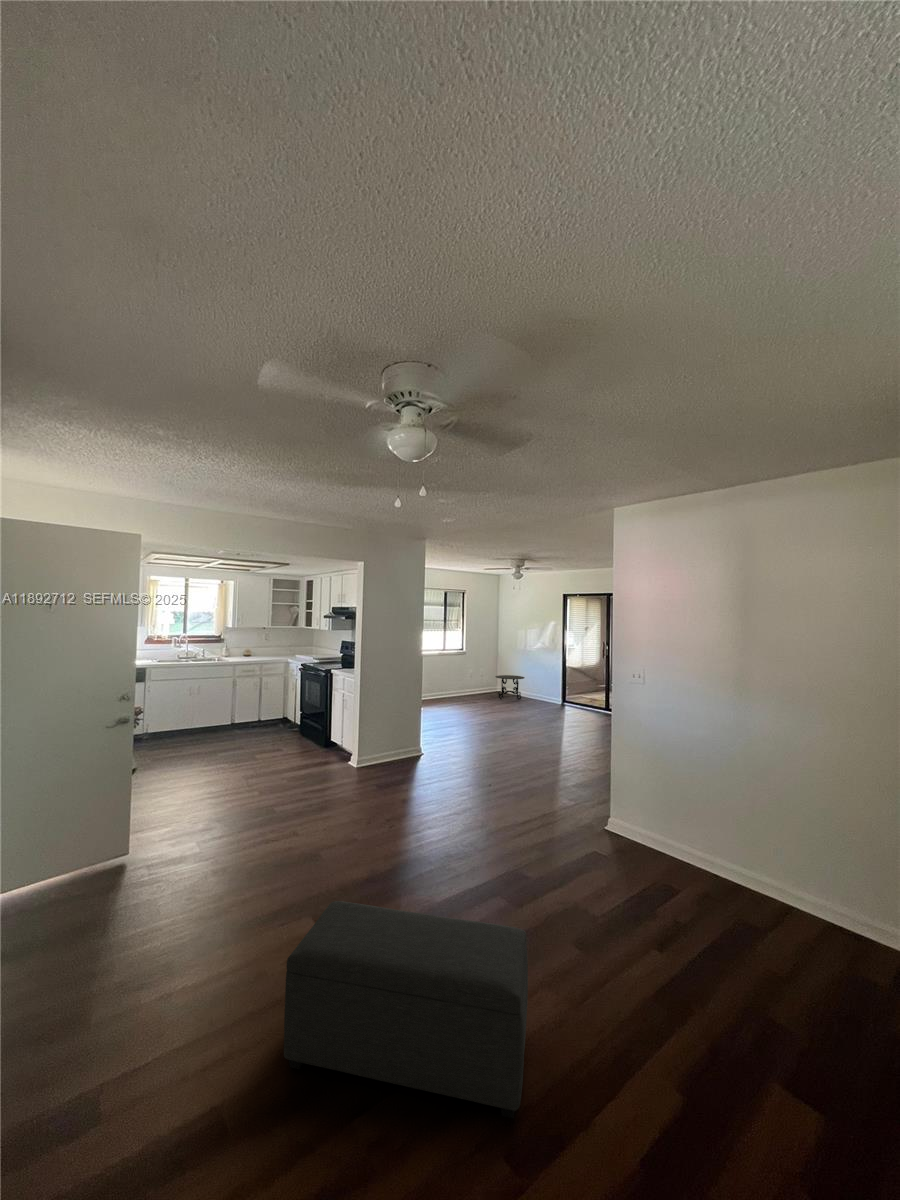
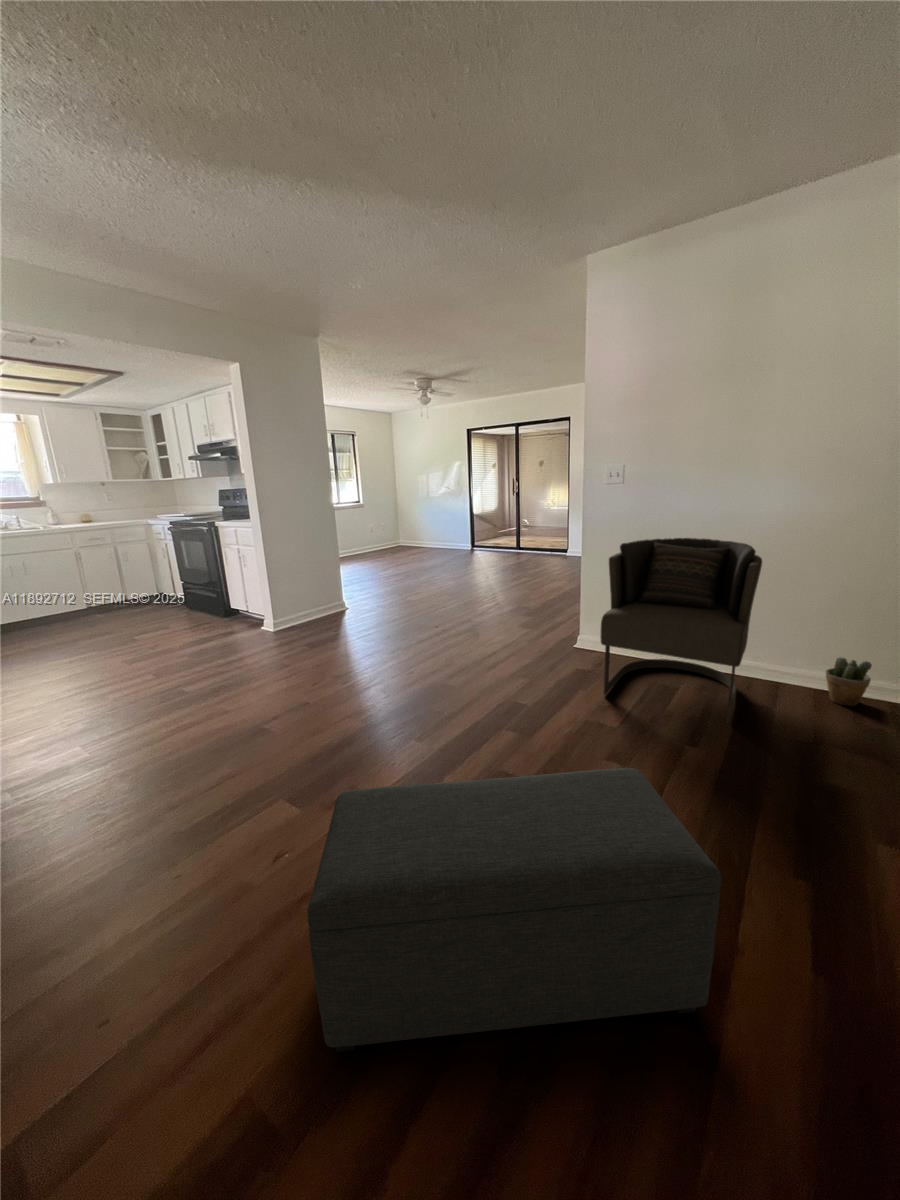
side table: present [495,675,525,699] -> none [399,526,430,551]
armchair: none [594,739,737,929] -> present [600,538,762,723]
potted plant: none [813,885,856,941] -> present [826,657,872,706]

